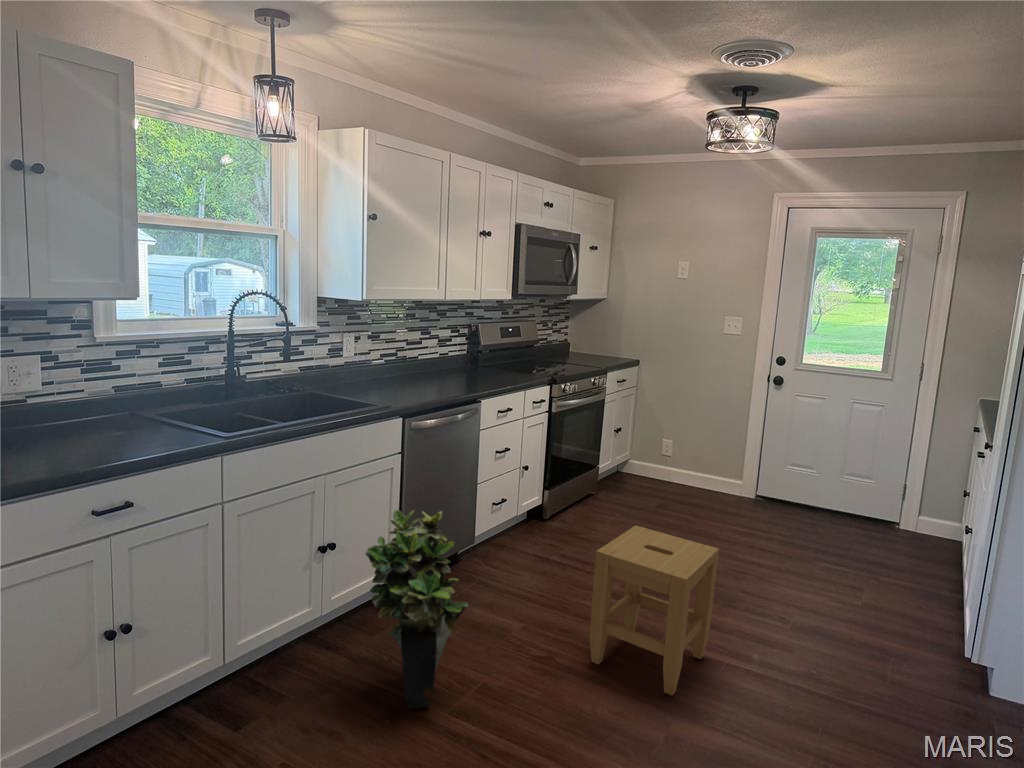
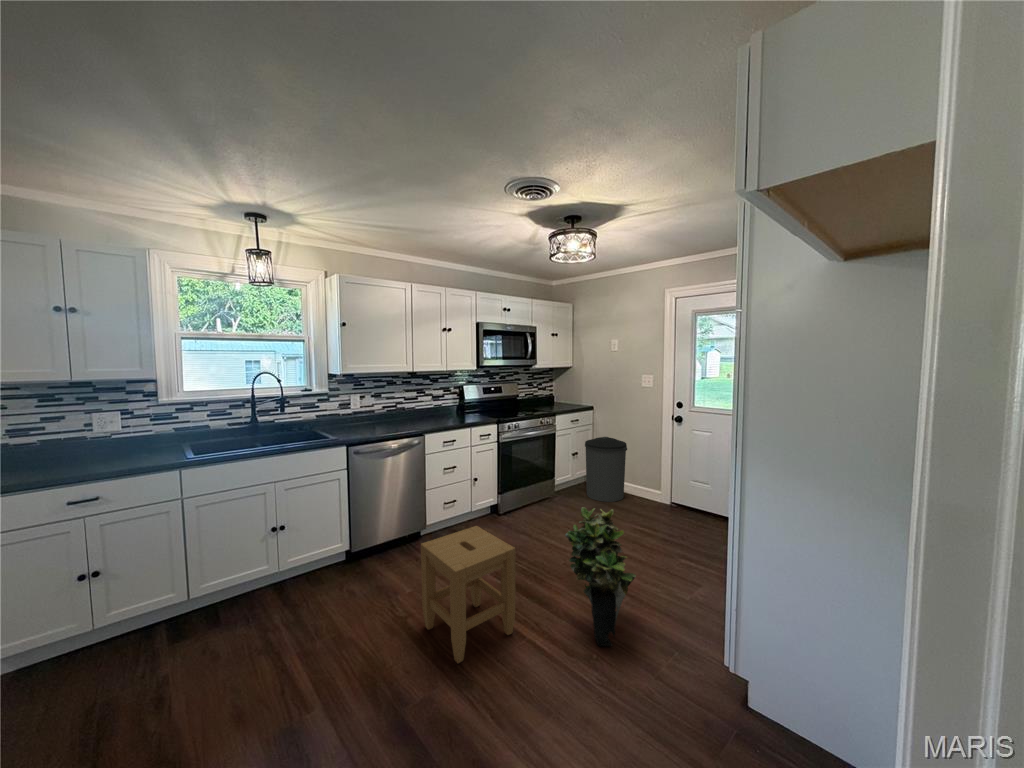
trash can: none [640,404,706,494] -> present [585,437,627,502]
potted plant: present [365,510,468,709] -> present [565,507,636,646]

